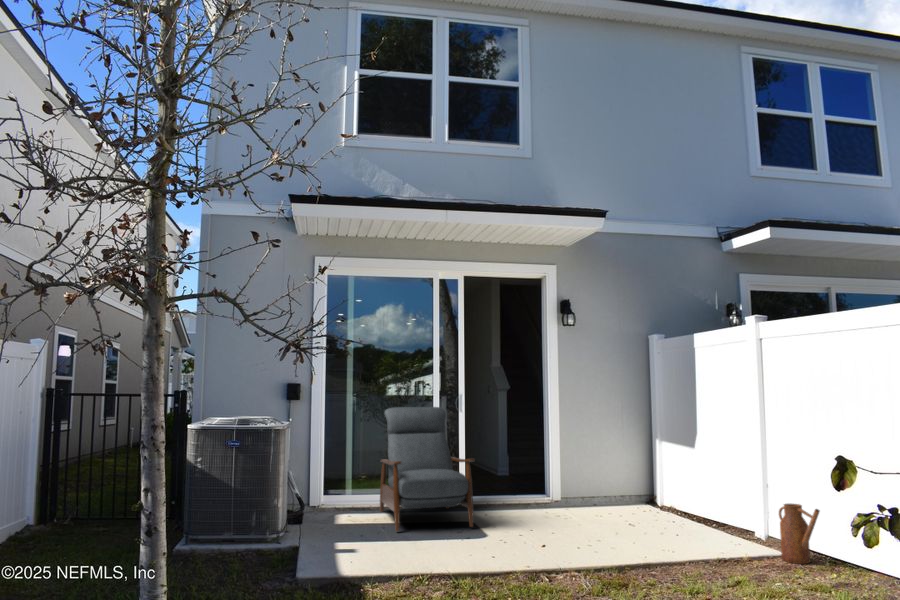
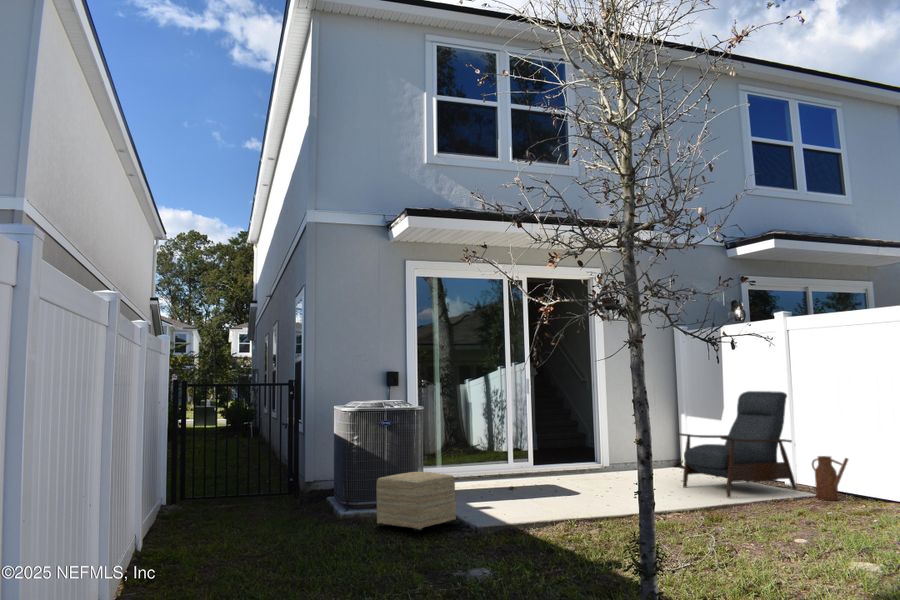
chair: present [380,407,474,531] -> present [678,391,796,497]
ottoman: none [185,506,281,584] -> present [376,472,456,531]

